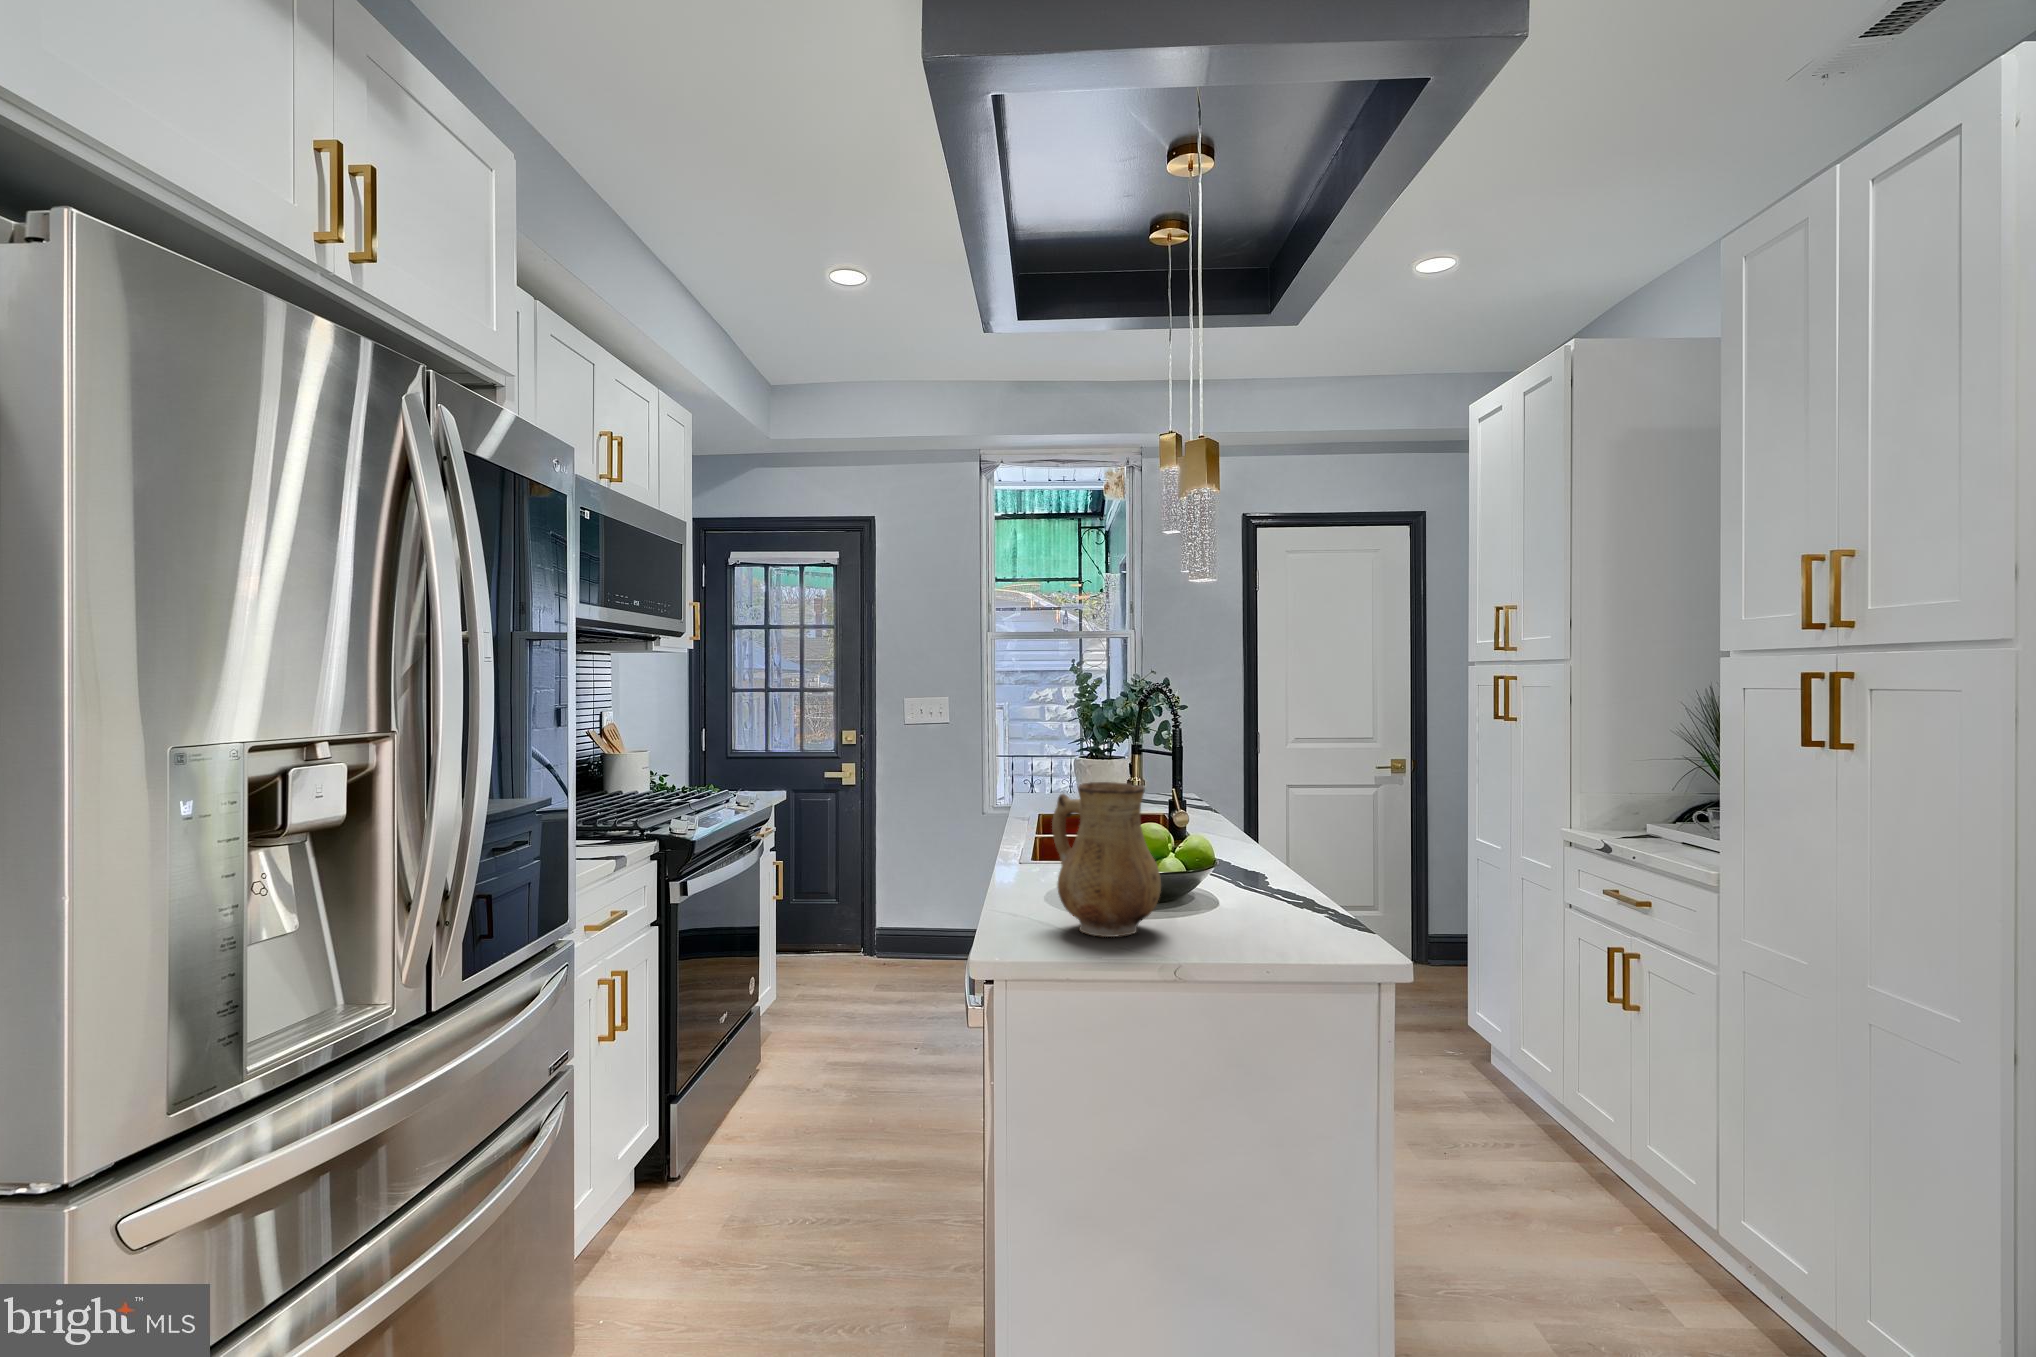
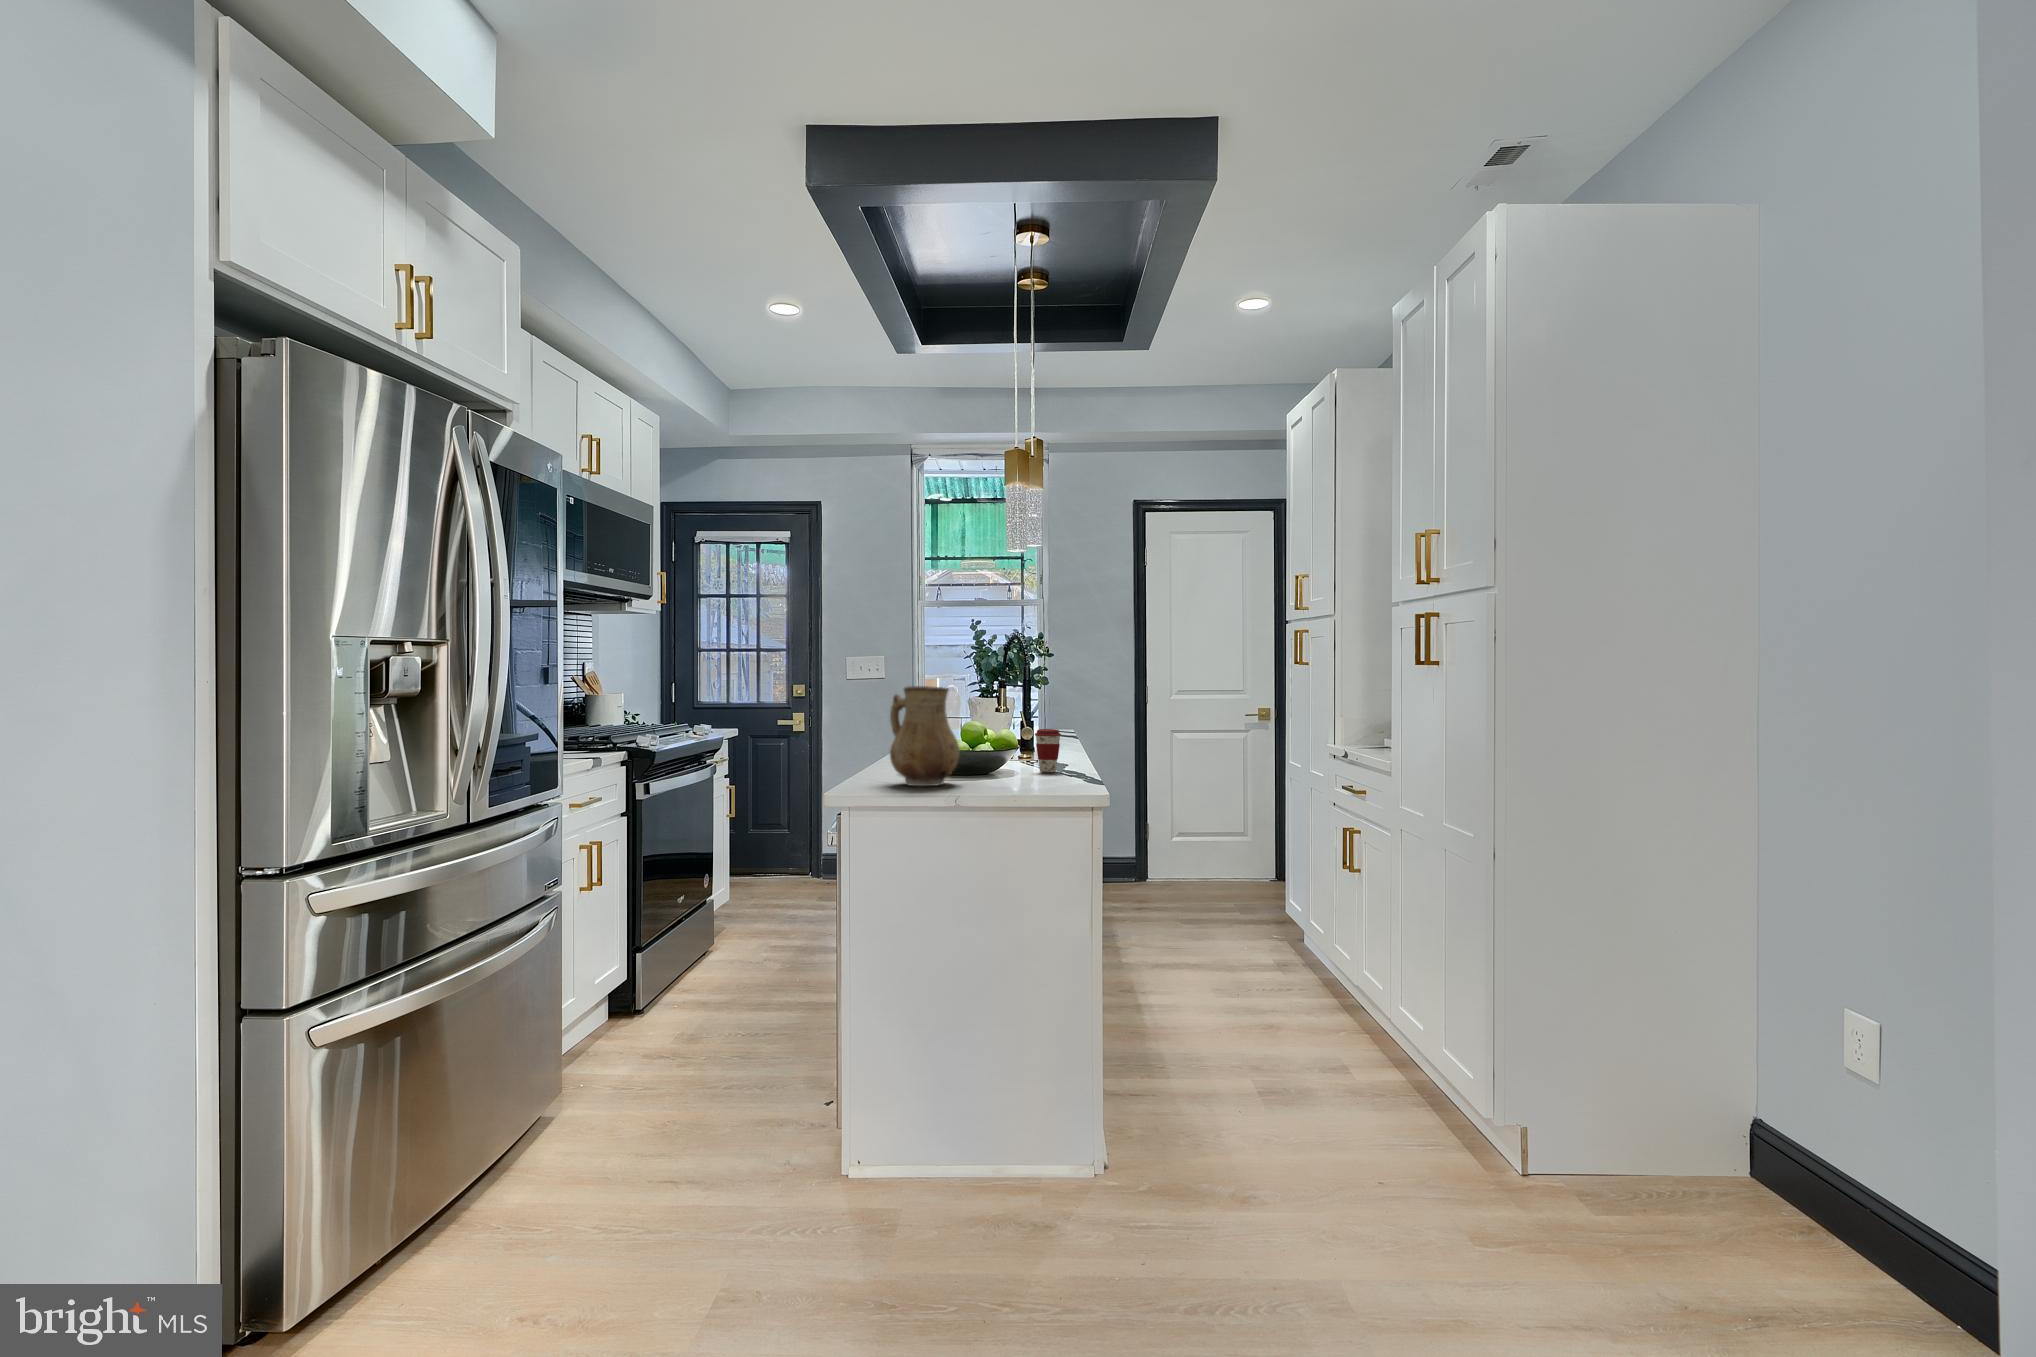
coffee cup: none [1240,832,1278,896] -> present [1035,729,1061,772]

